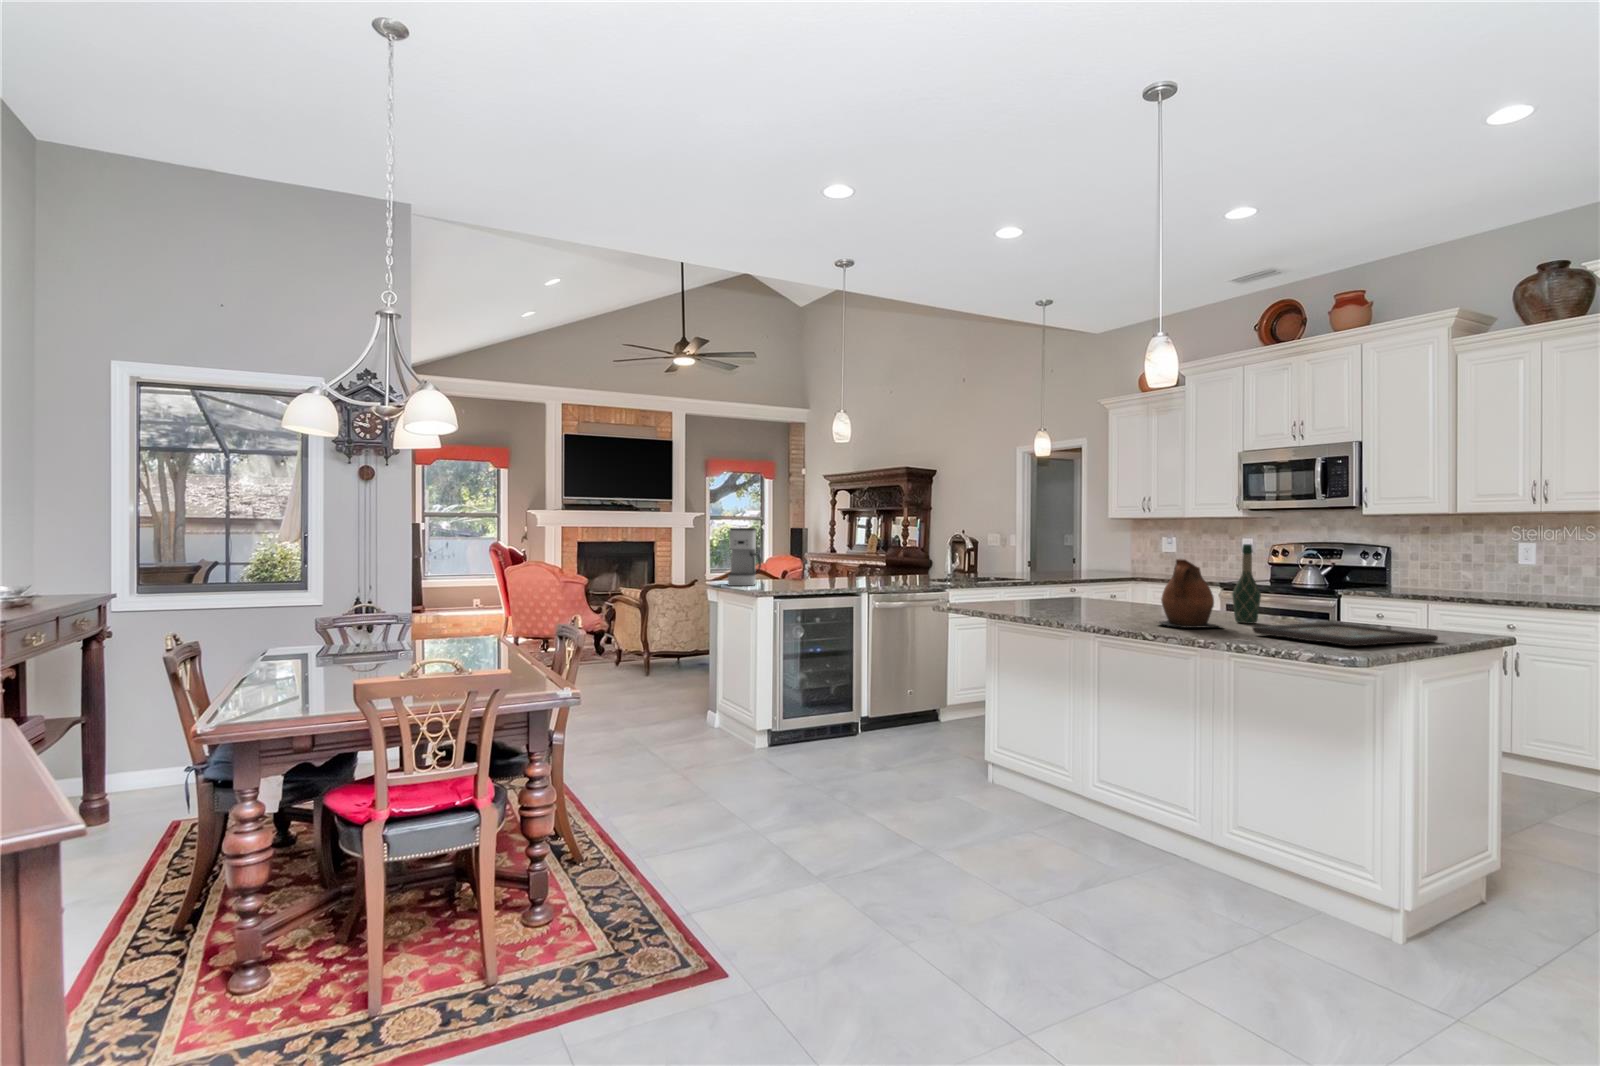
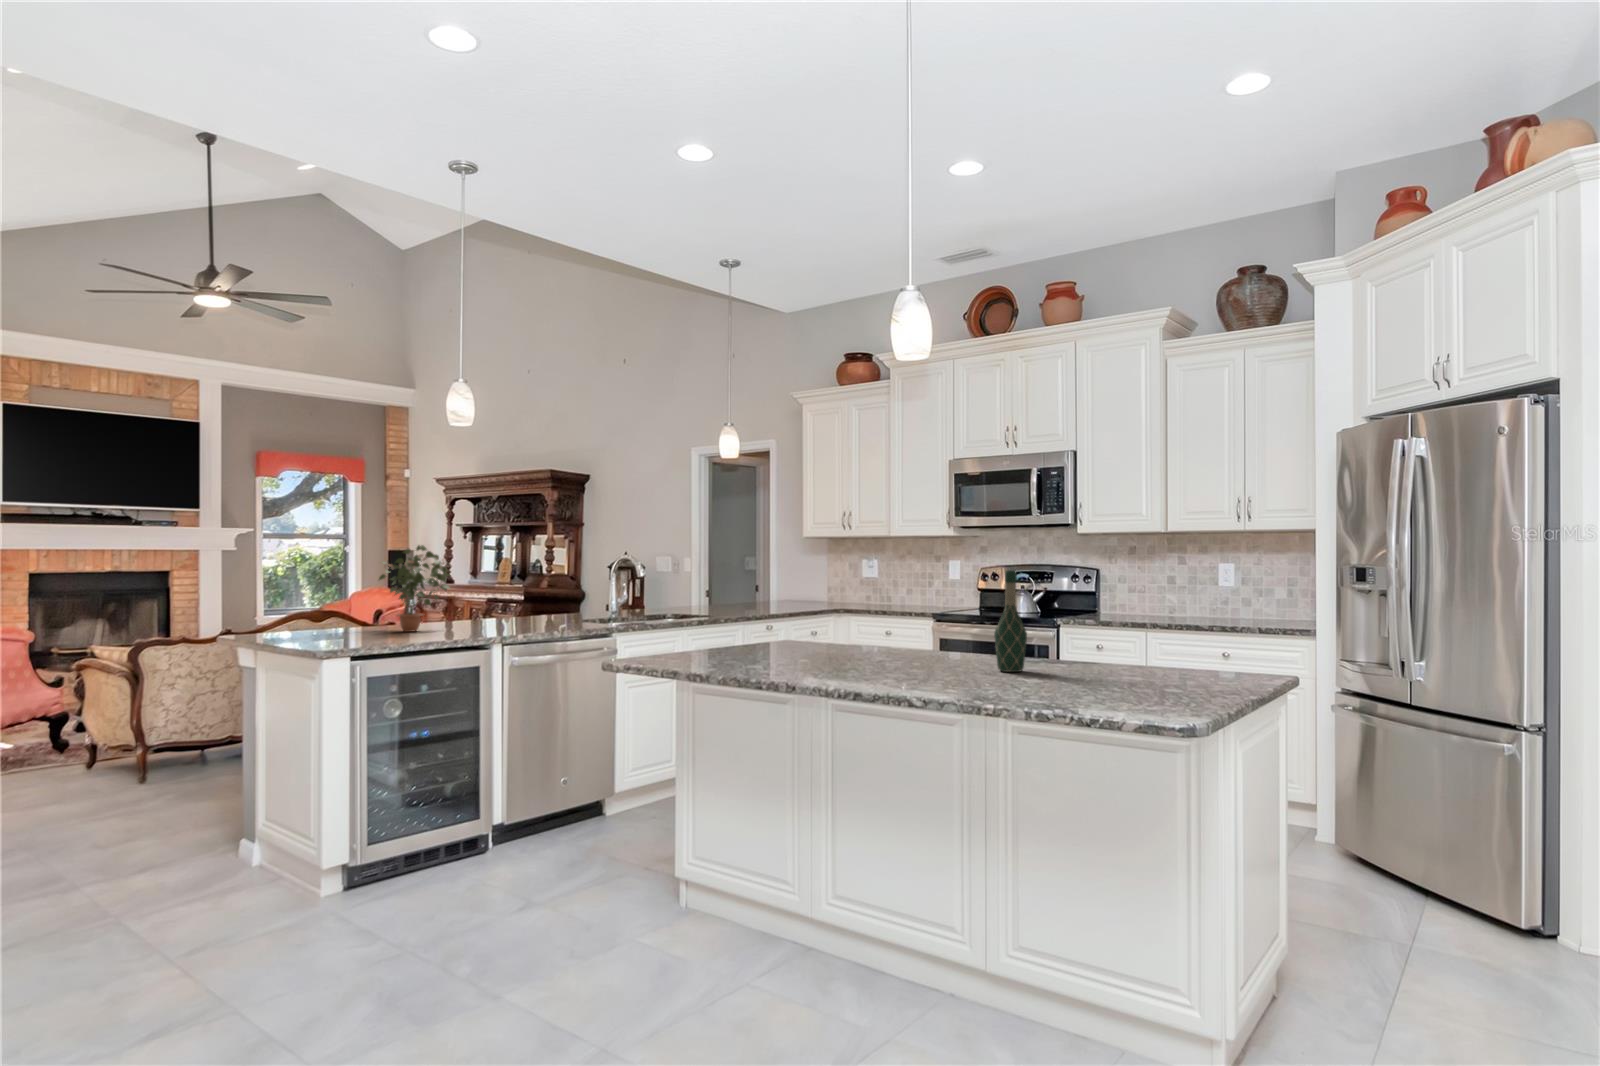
potted plant: none [788,524,836,582] -> present [379,545,450,632]
coffee maker: present [728,528,761,586] -> none [272,552,331,643]
ceramic pitcher: present [1159,559,1221,628] -> none [907,592,993,685]
decorative tray: present [1252,622,1438,646] -> none [1035,667,1233,703]

